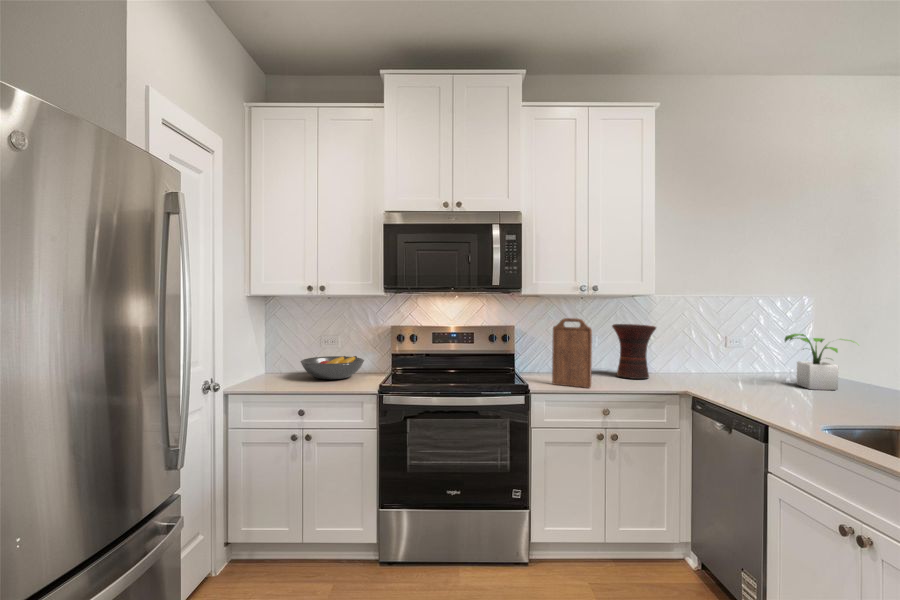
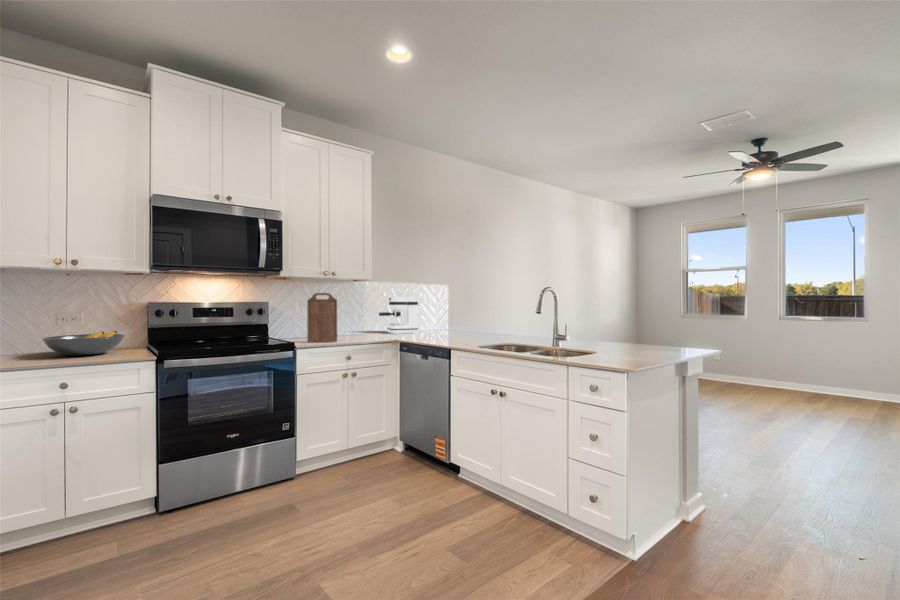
coffee maker: none [678,320,742,380] -> present [379,297,418,334]
vase: present [612,324,656,379] -> none [340,300,370,336]
potted plant: present [785,334,854,390] -> none [441,302,474,334]

